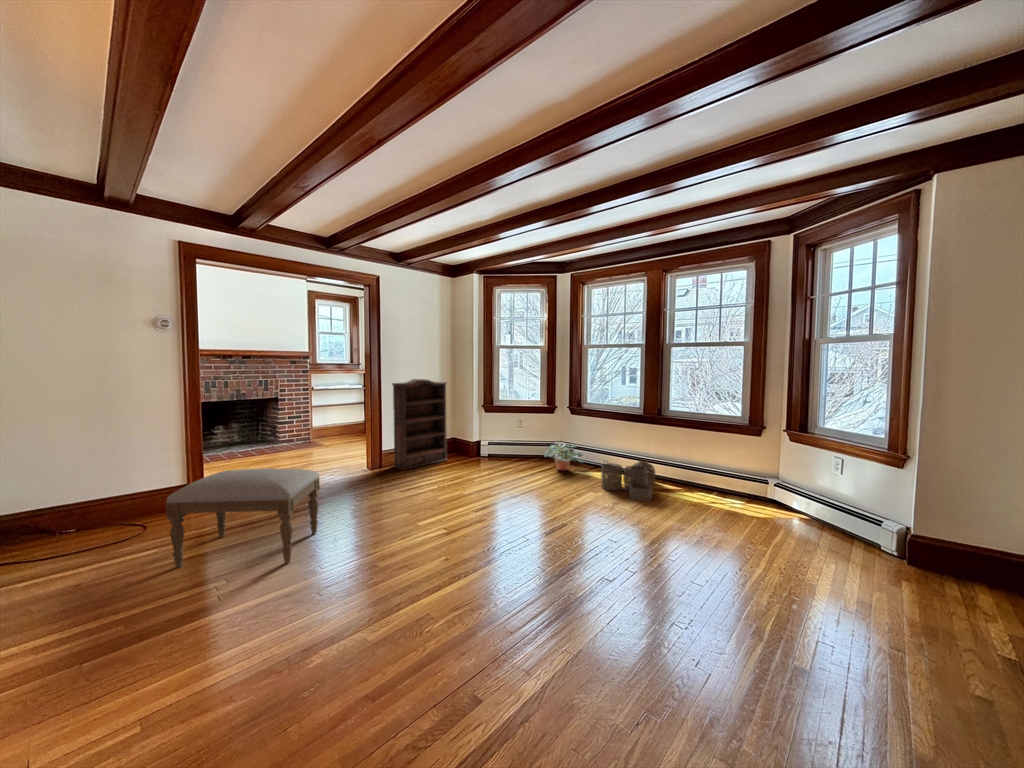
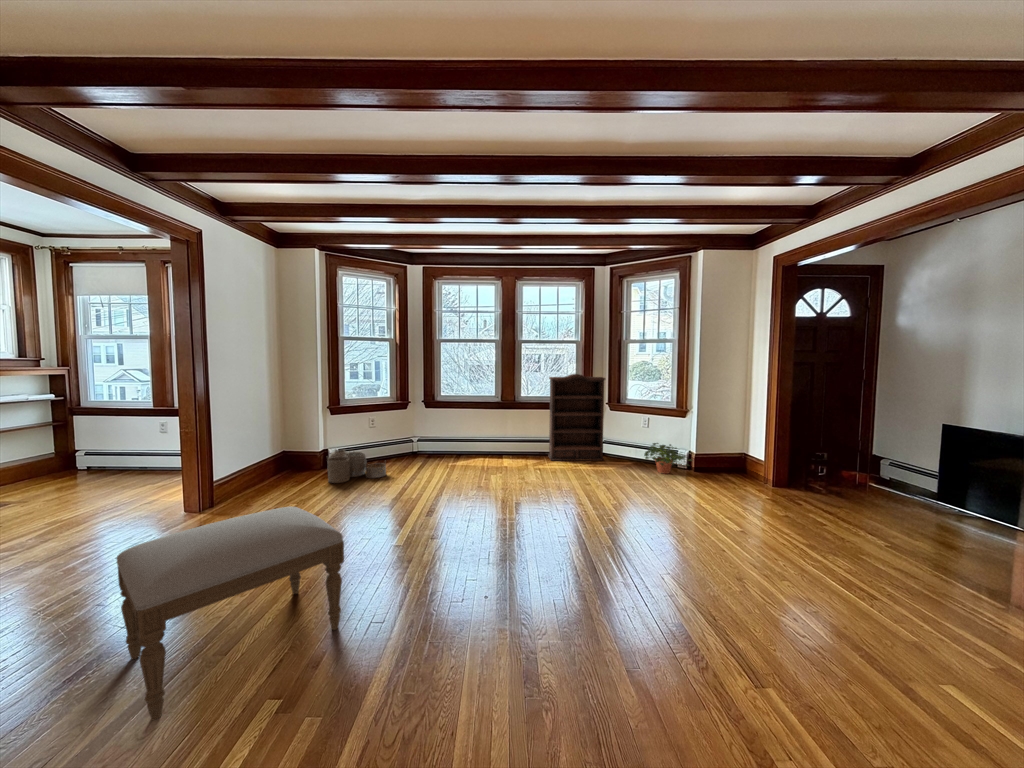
bookshelf: present [392,379,447,470] -> present [548,374,605,461]
potted plant: present [544,442,587,470] -> present [644,443,692,474]
woven basket: present [601,461,655,501] -> present [327,449,386,483]

